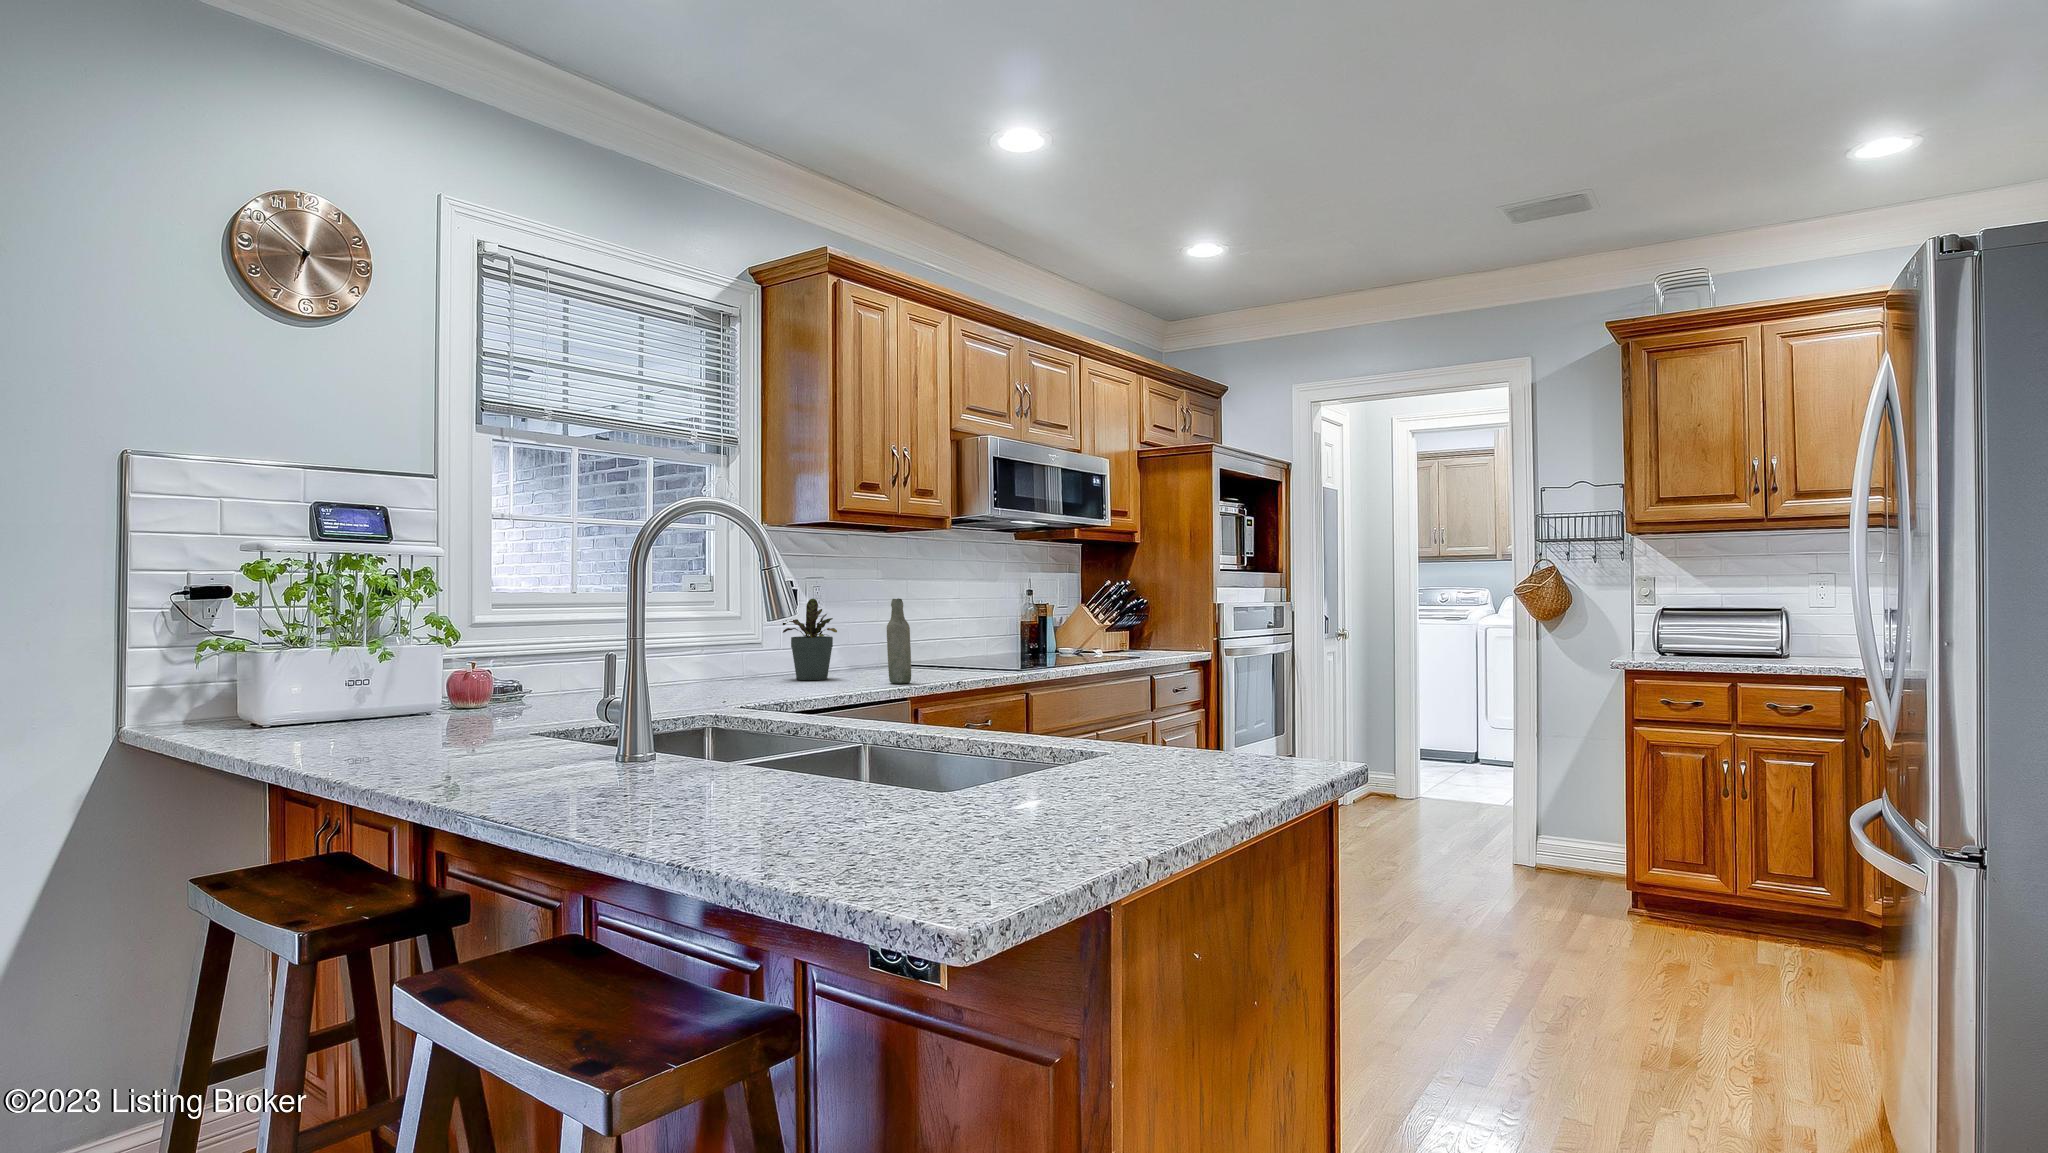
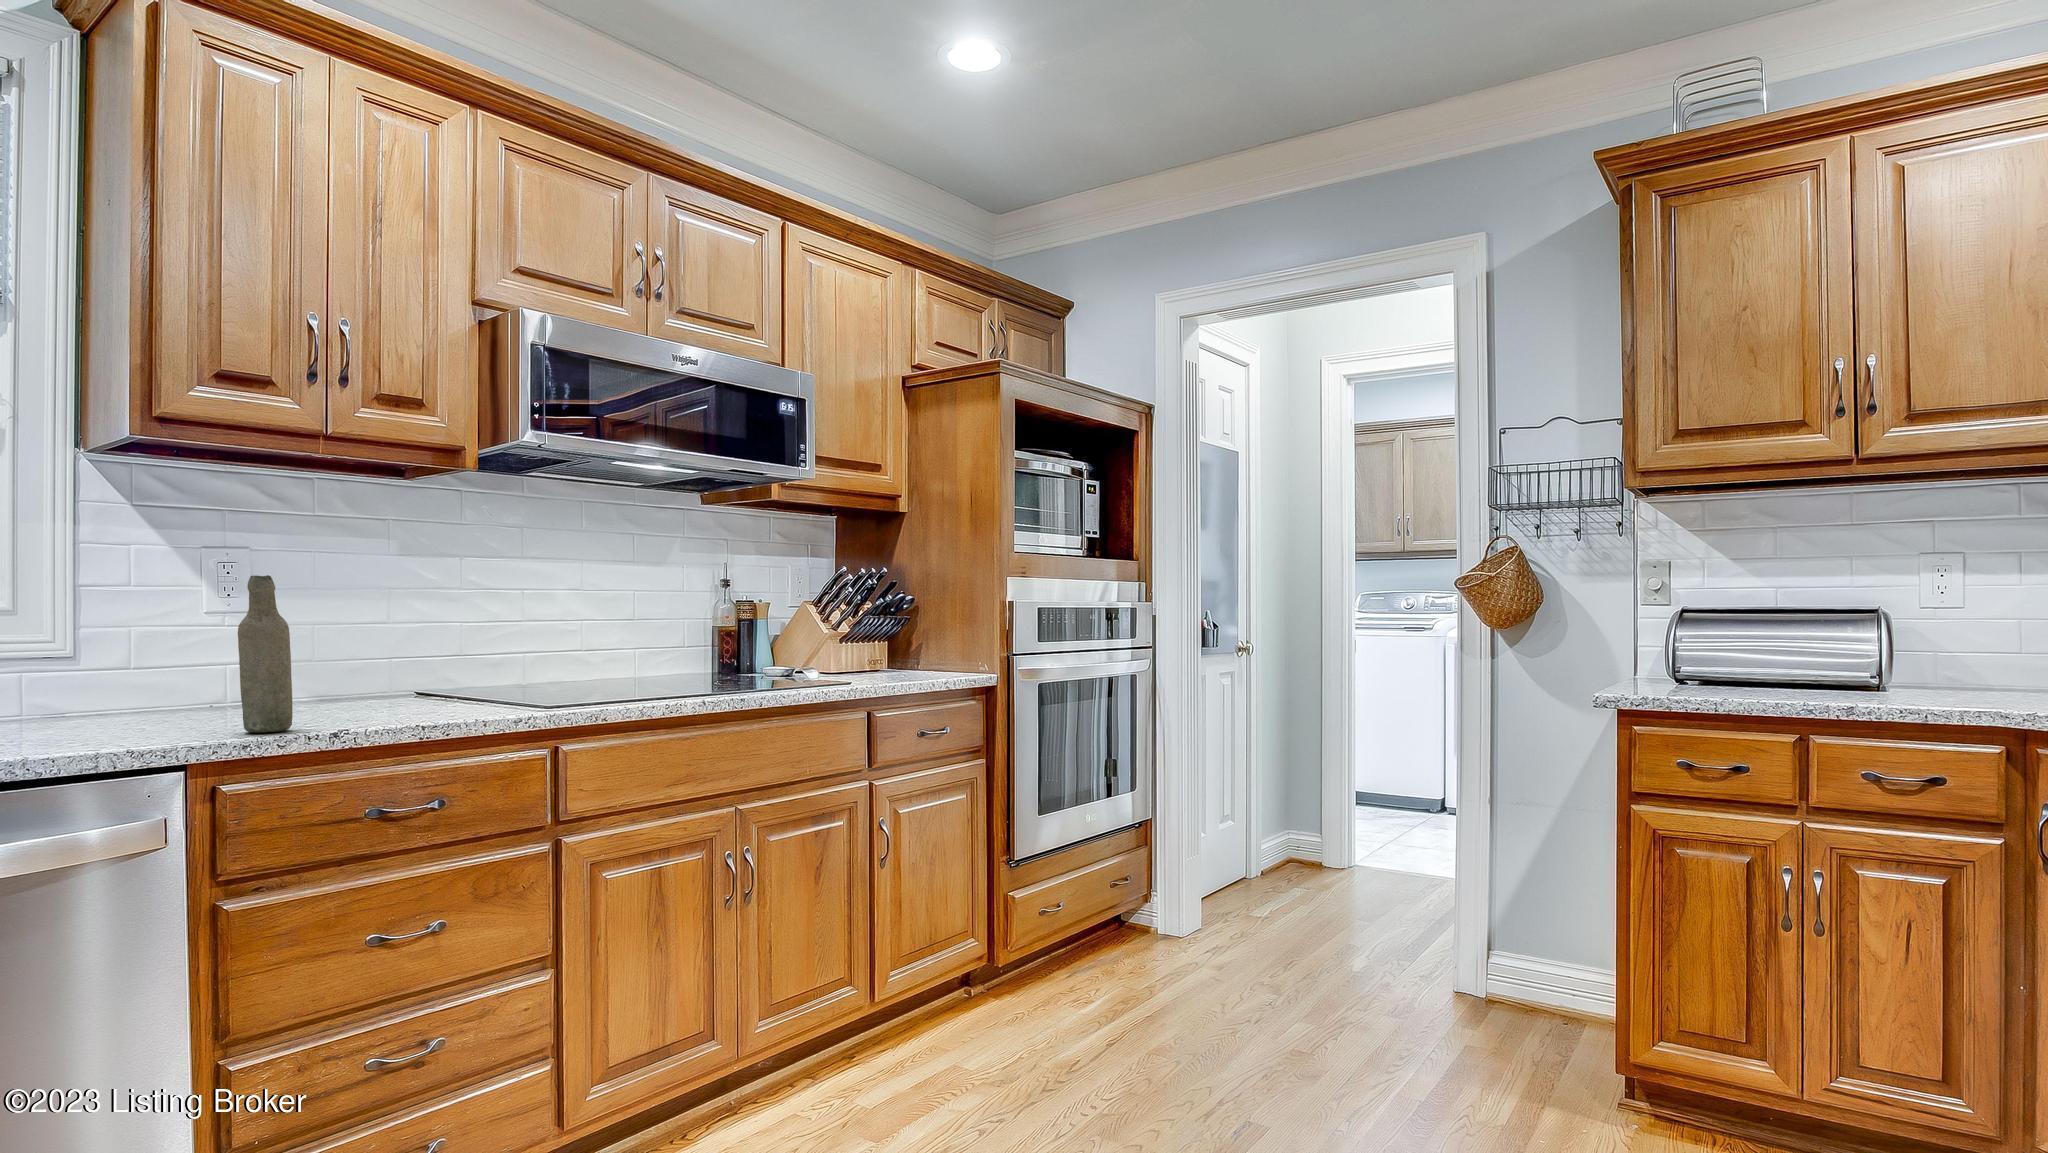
potted plant: present [783,599,837,680] -> none [74,576,203,723]

